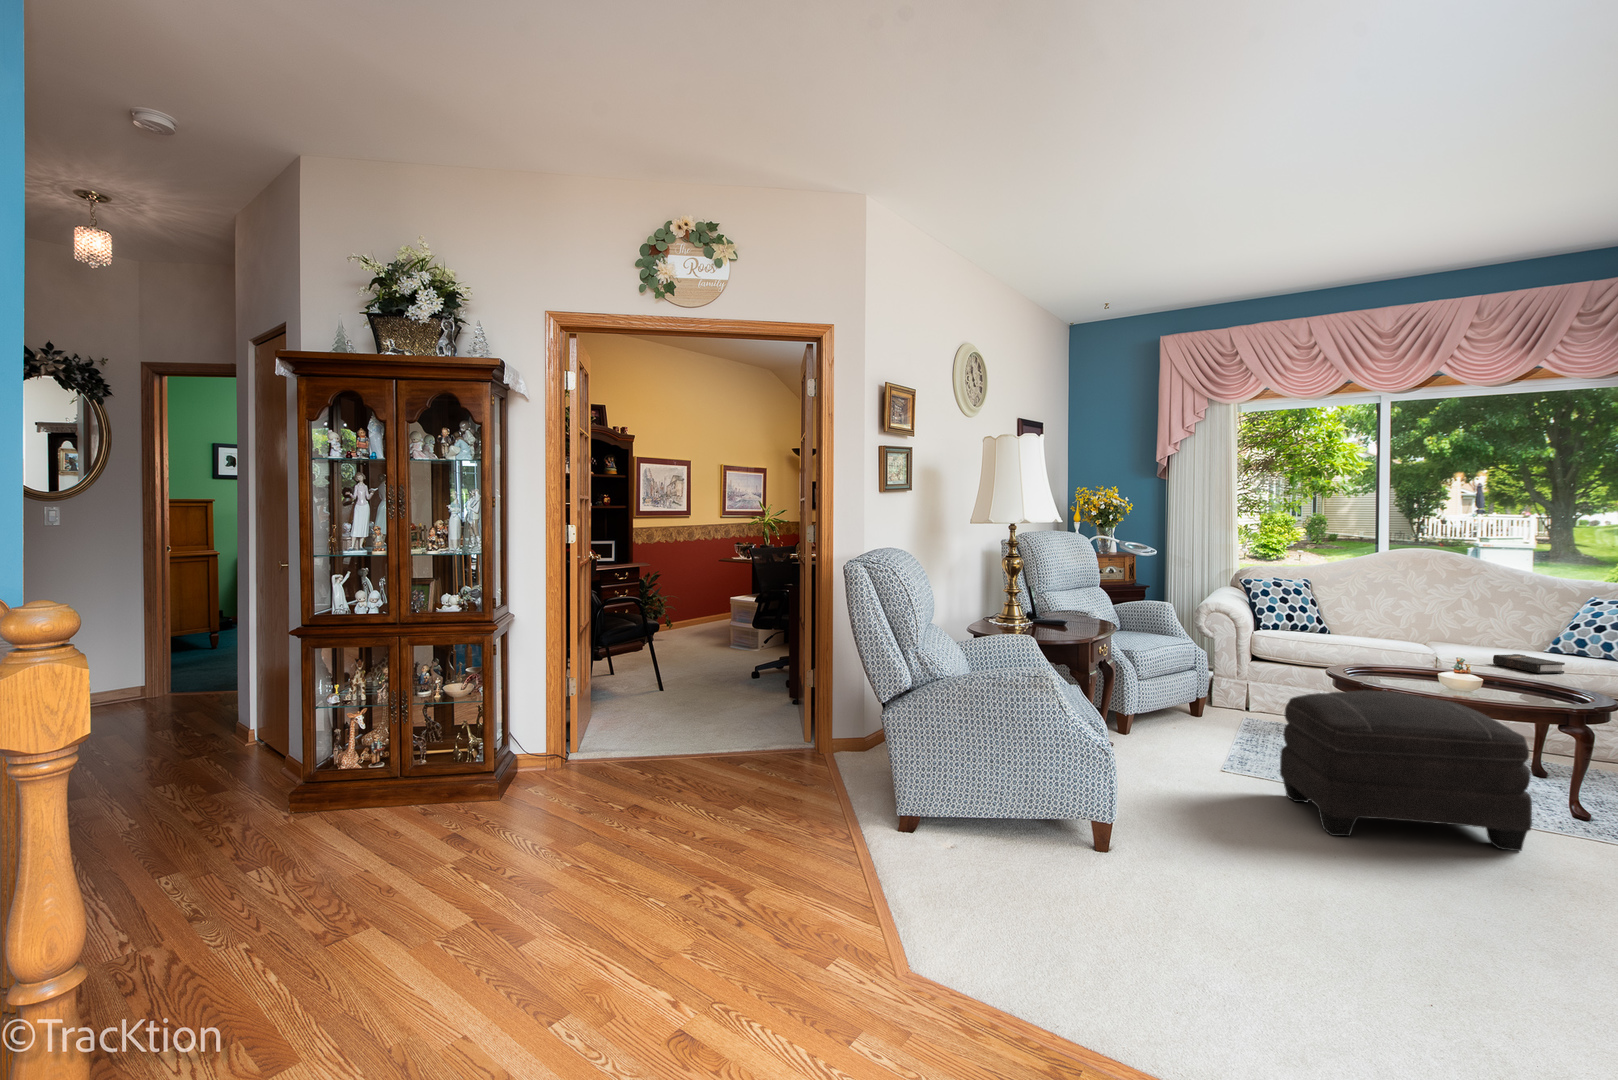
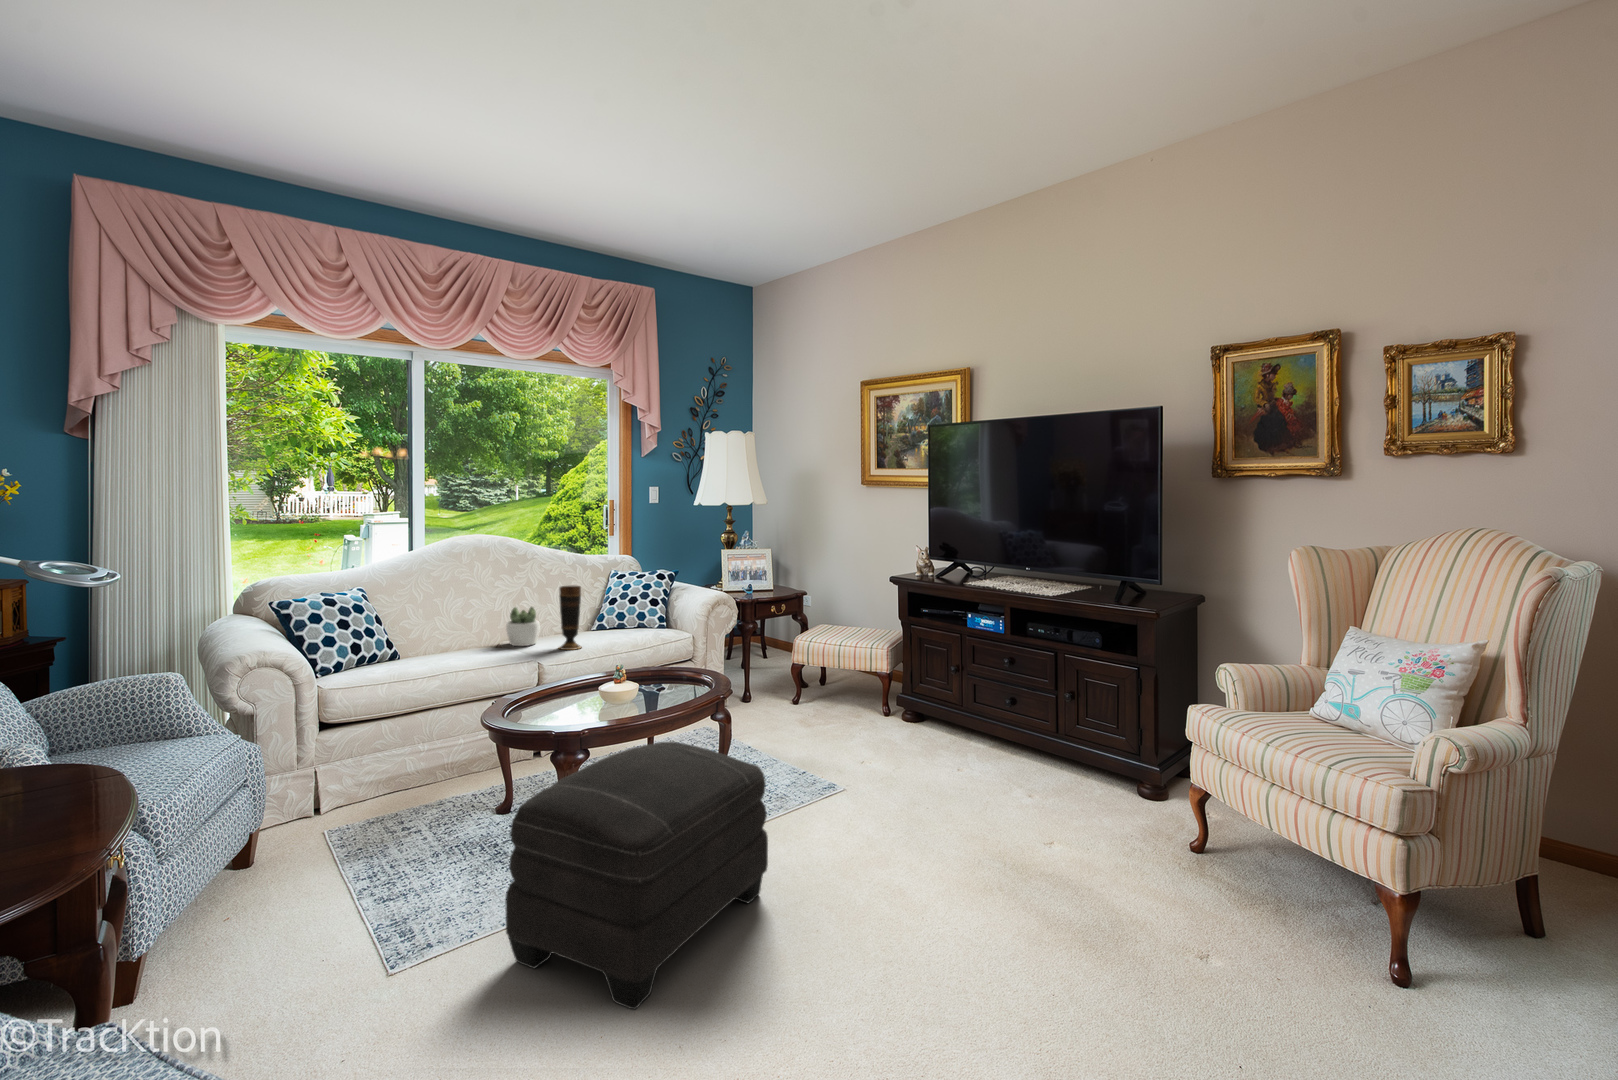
vase: none [1481,593,1511,653] -> present [559,586,581,650]
succulent plant: none [1434,608,1470,644] -> present [506,607,540,646]
hardback book: present [1493,654,1565,673] -> none [595,650,651,669]

